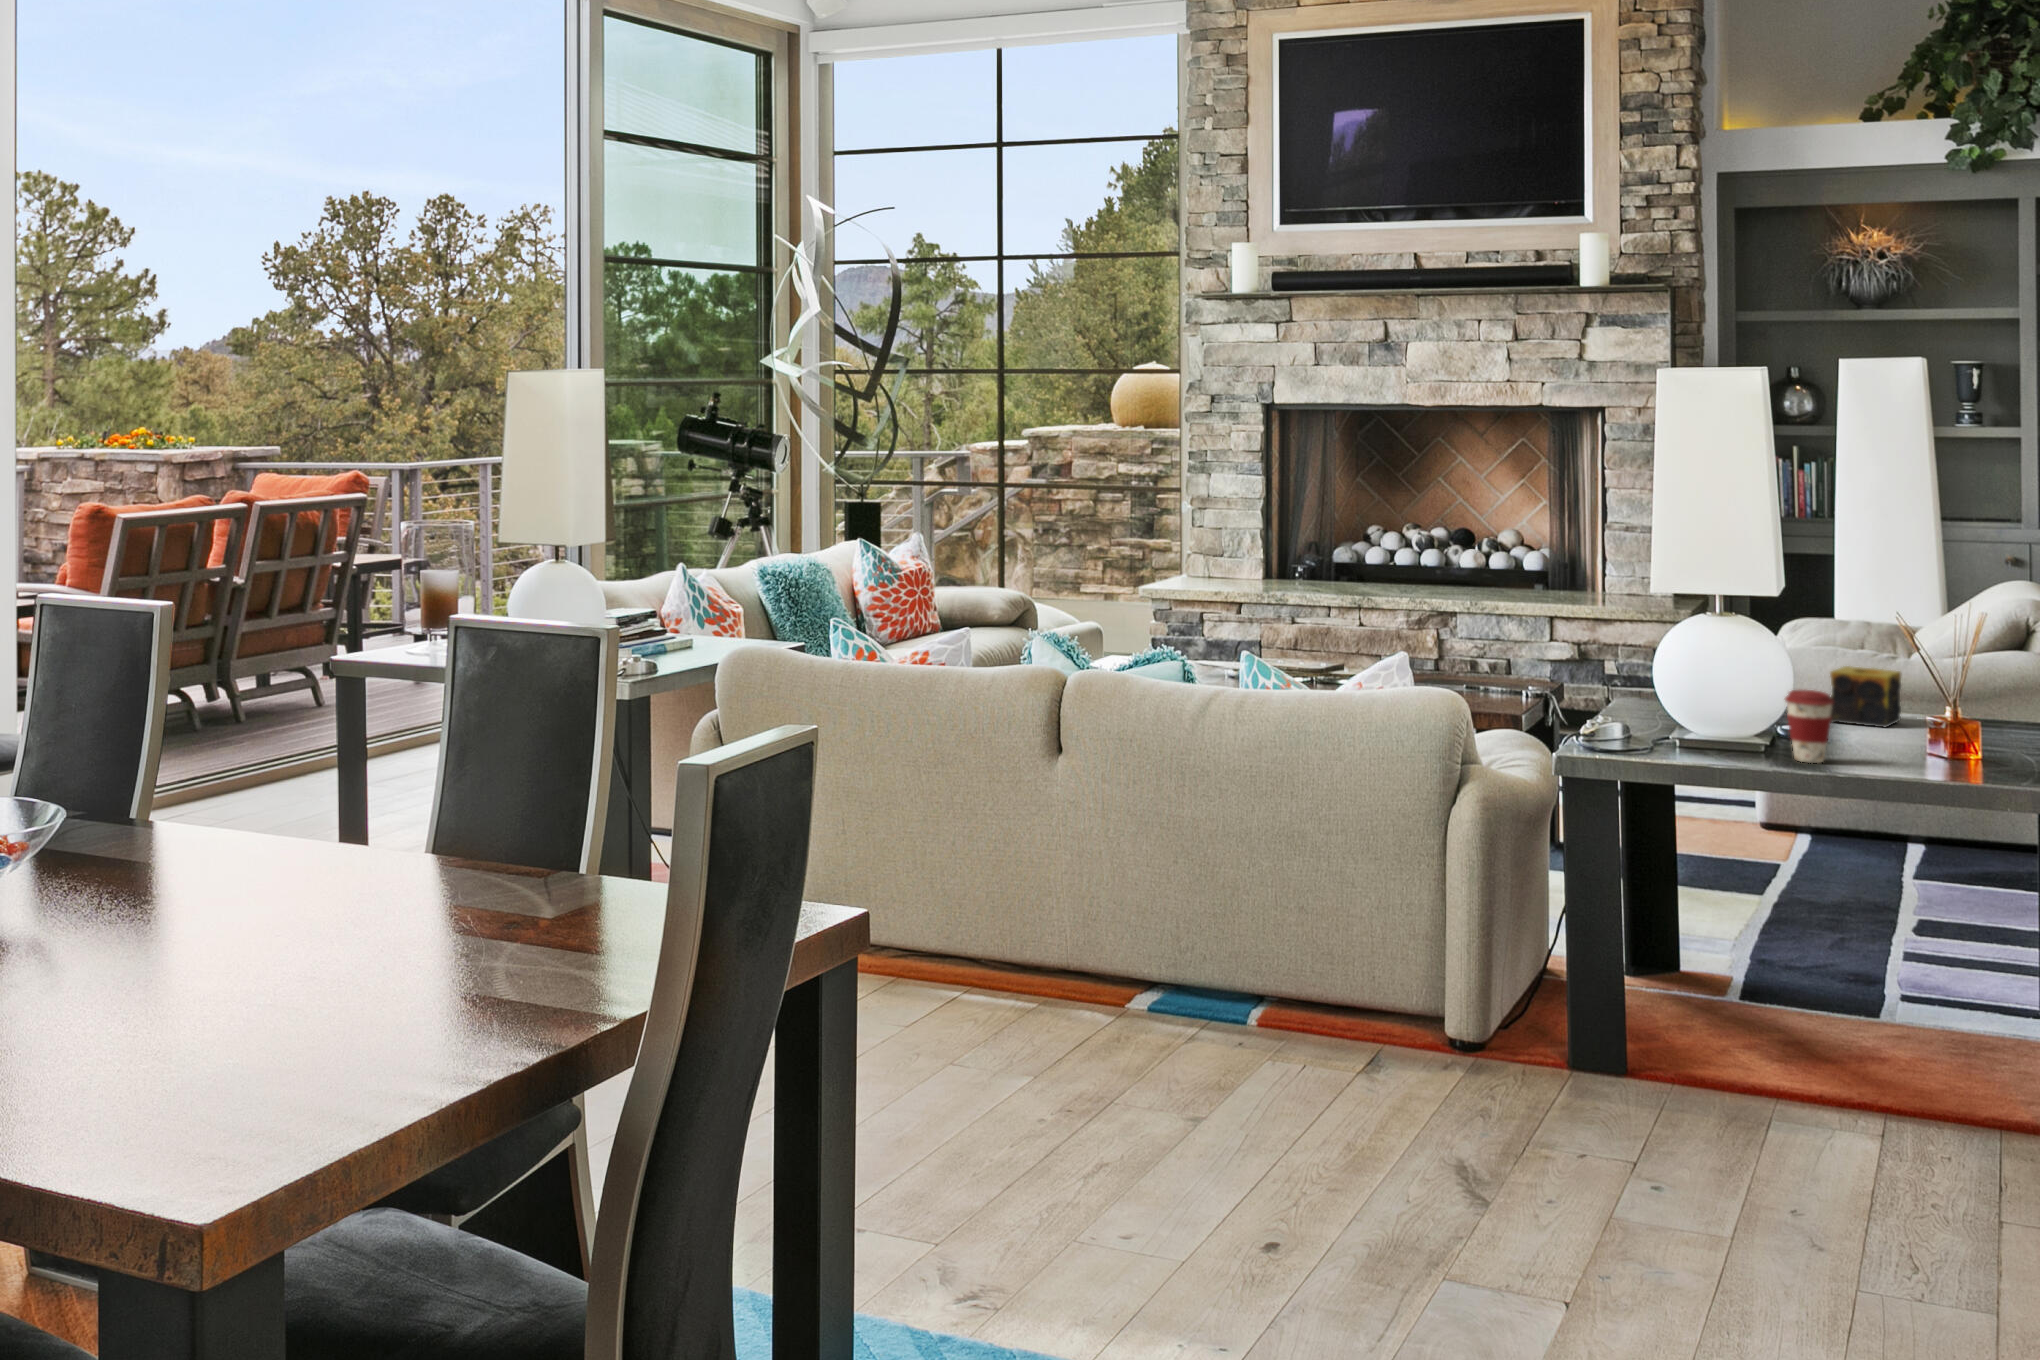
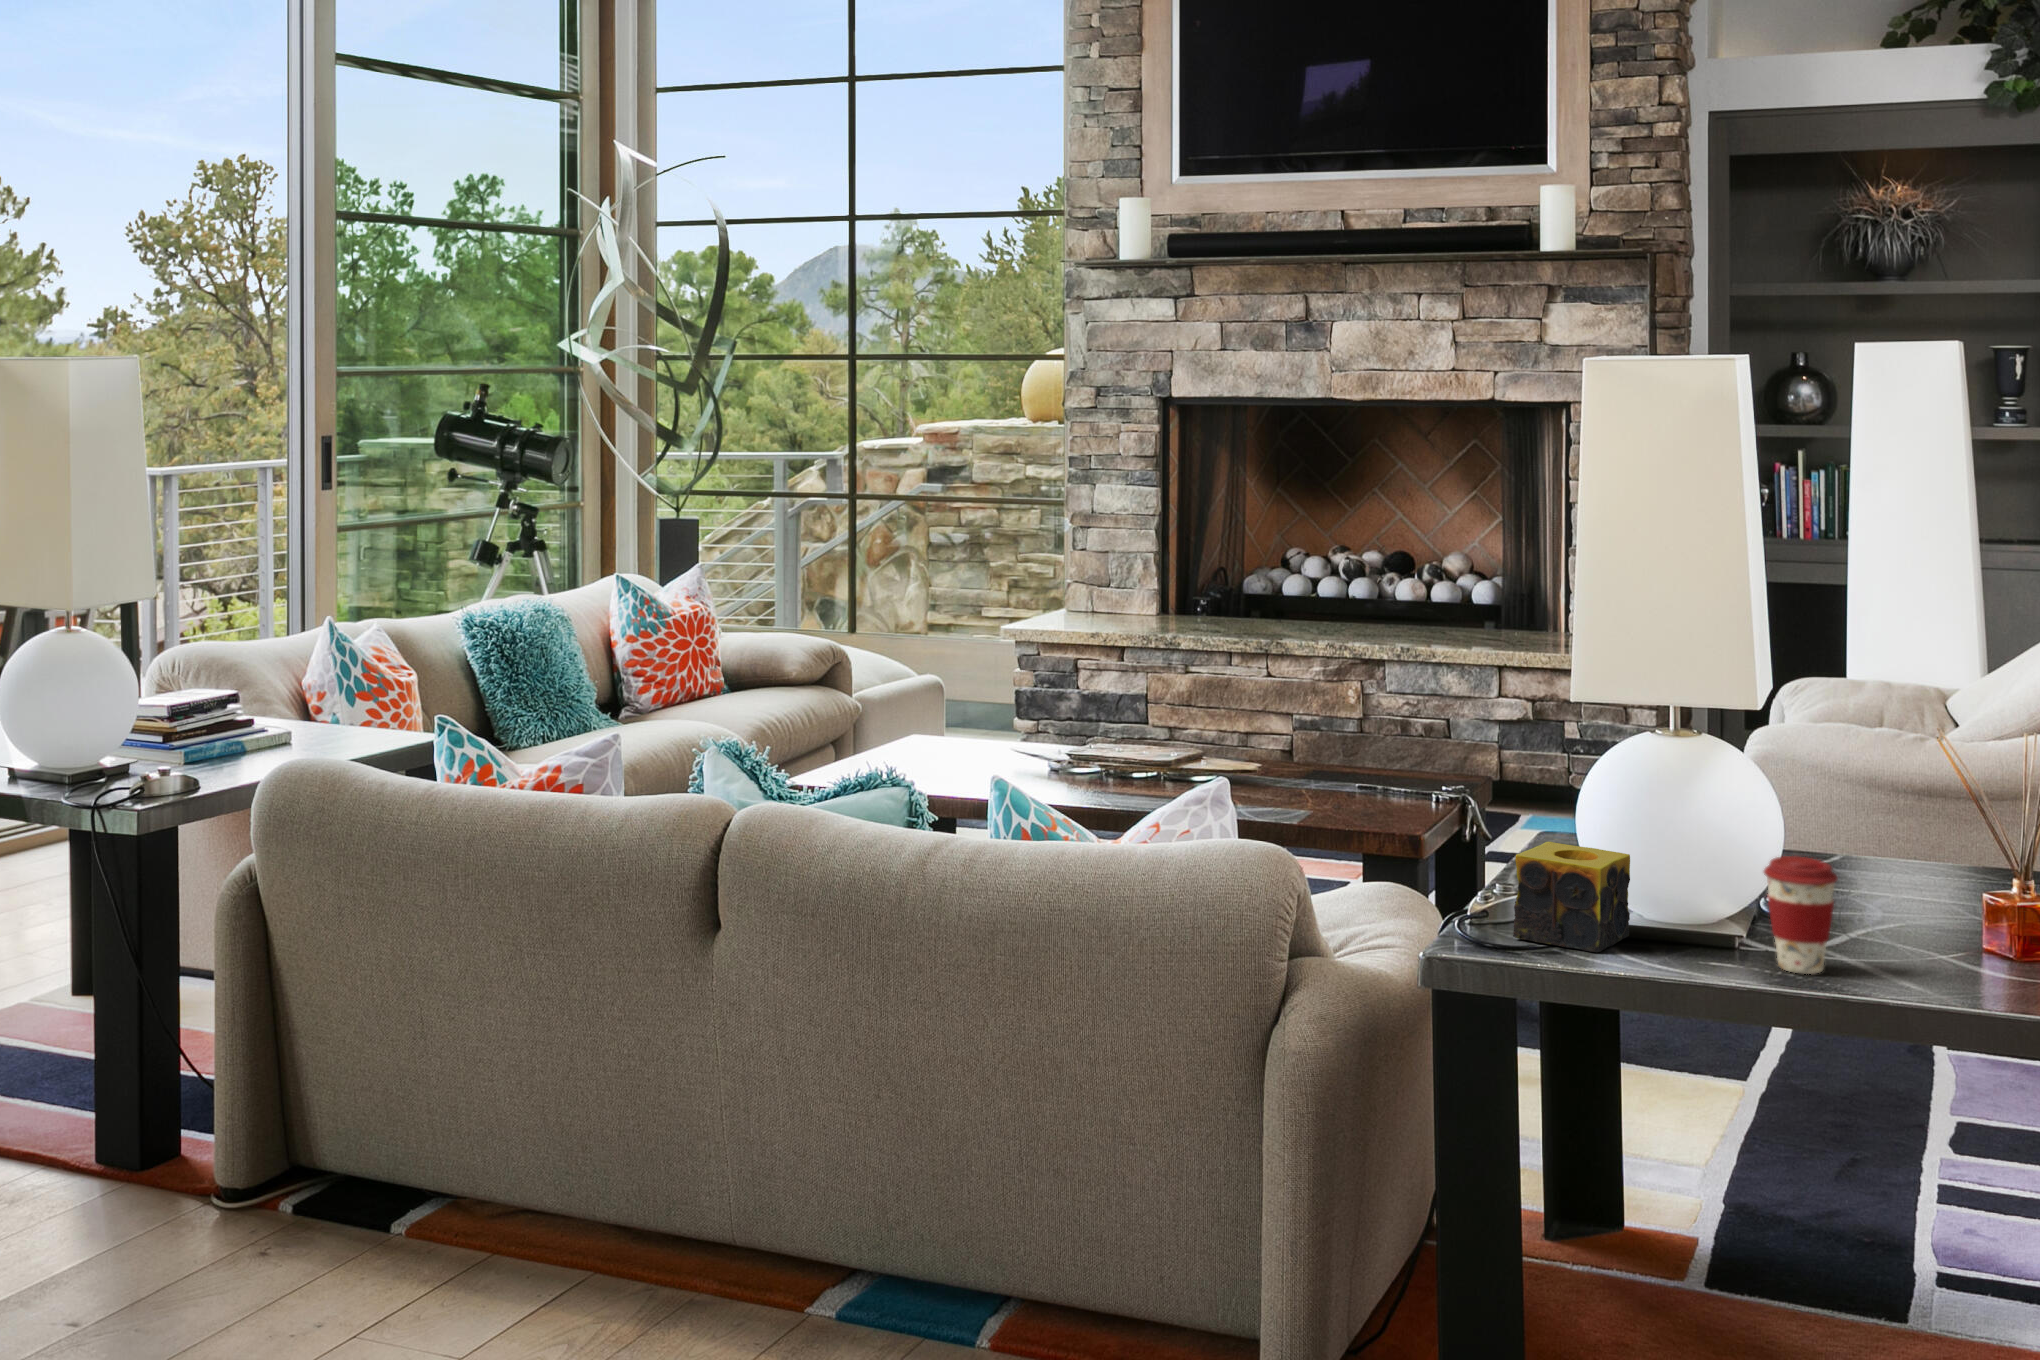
candle: present [1830,666,1901,727] -> present [1513,842,1630,952]

